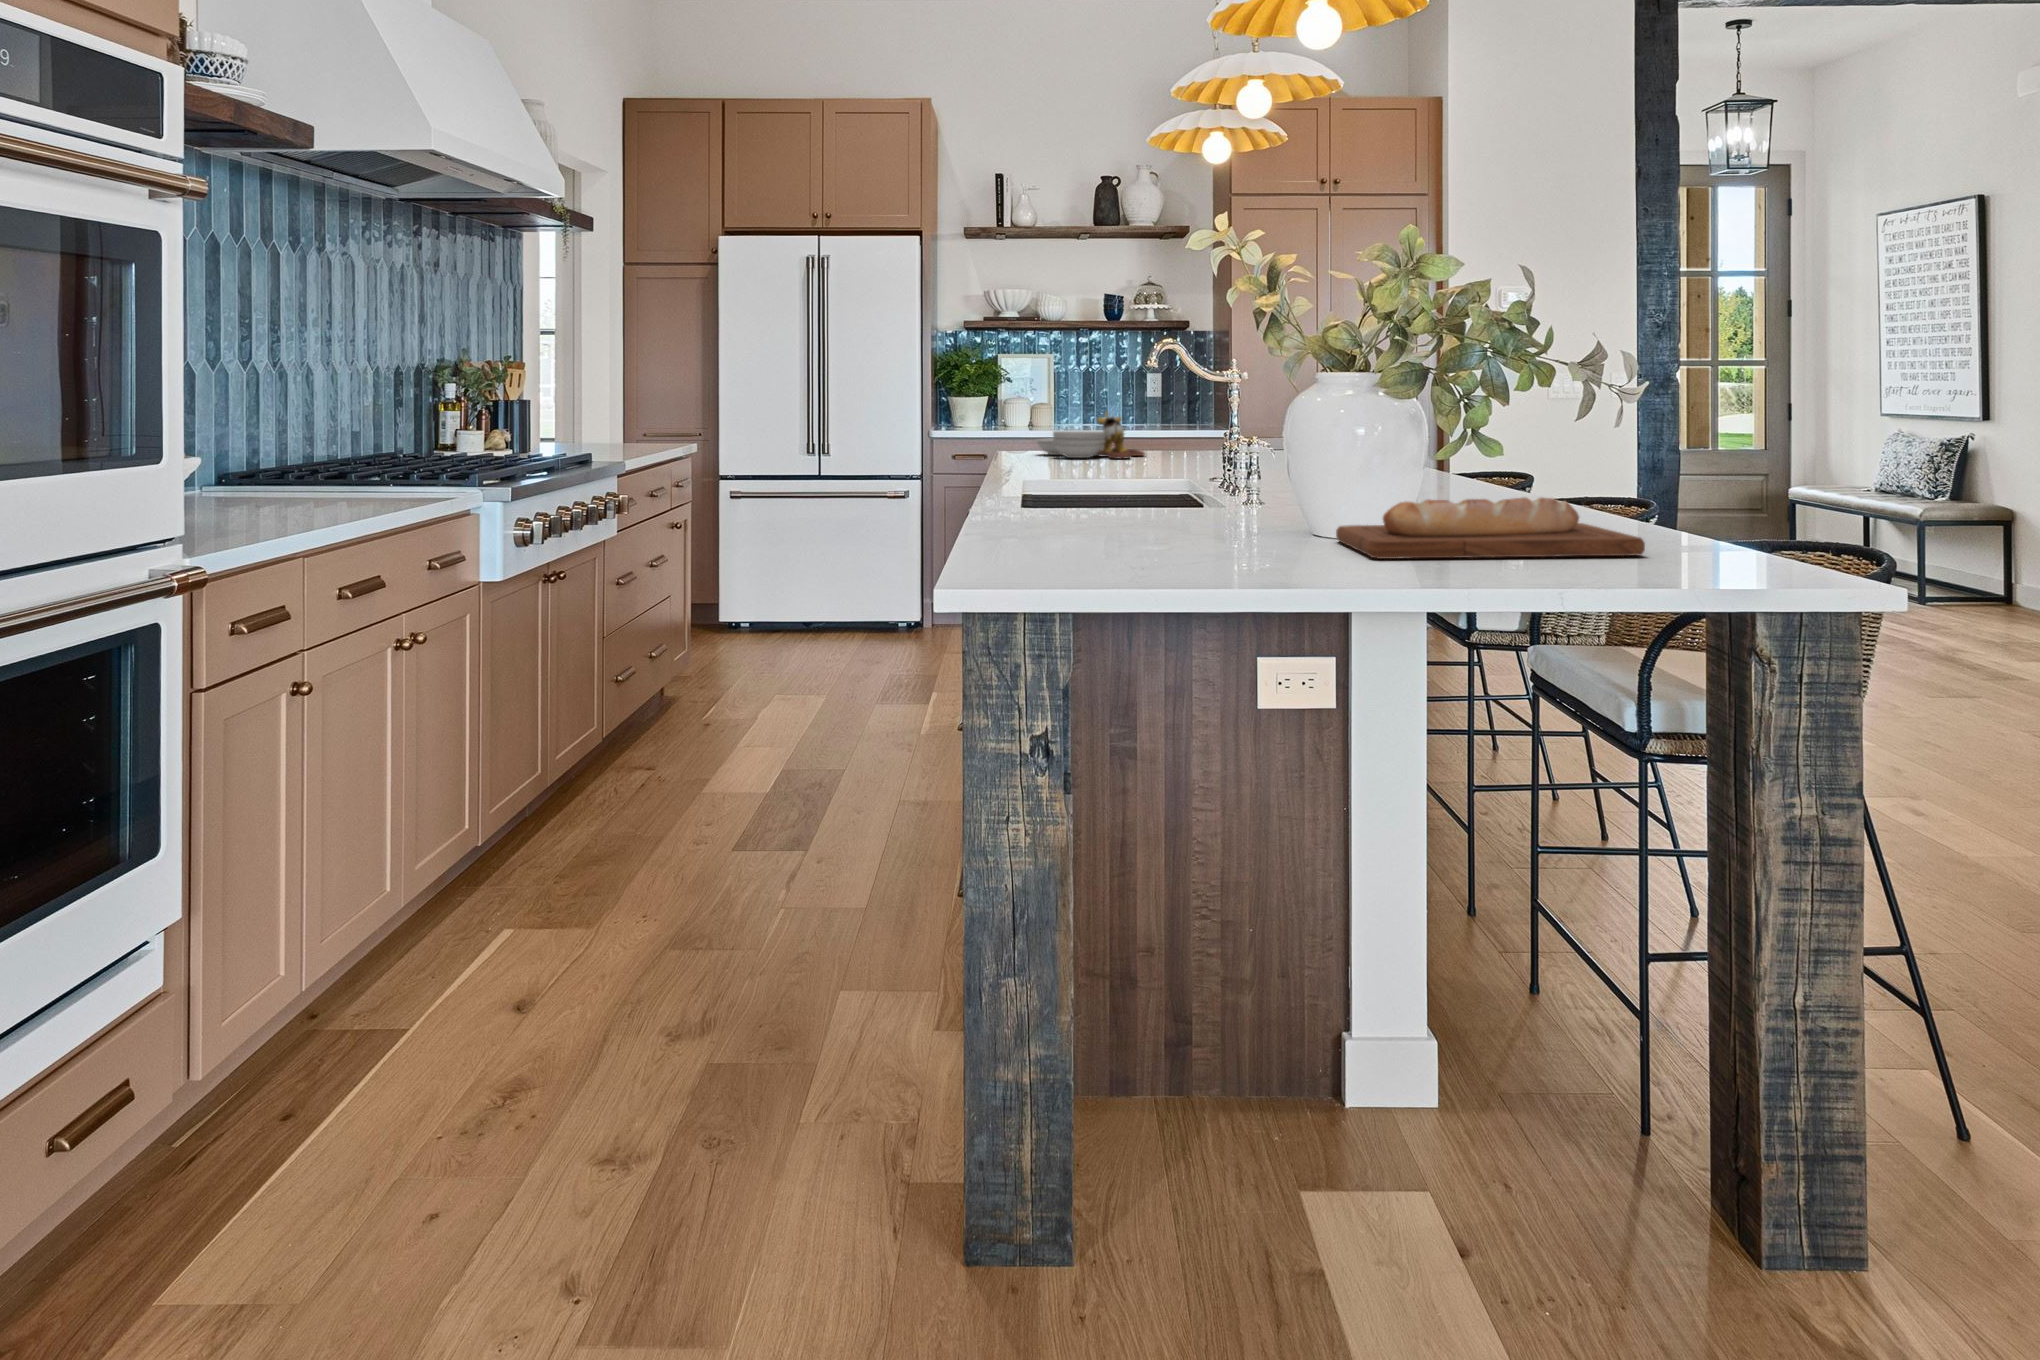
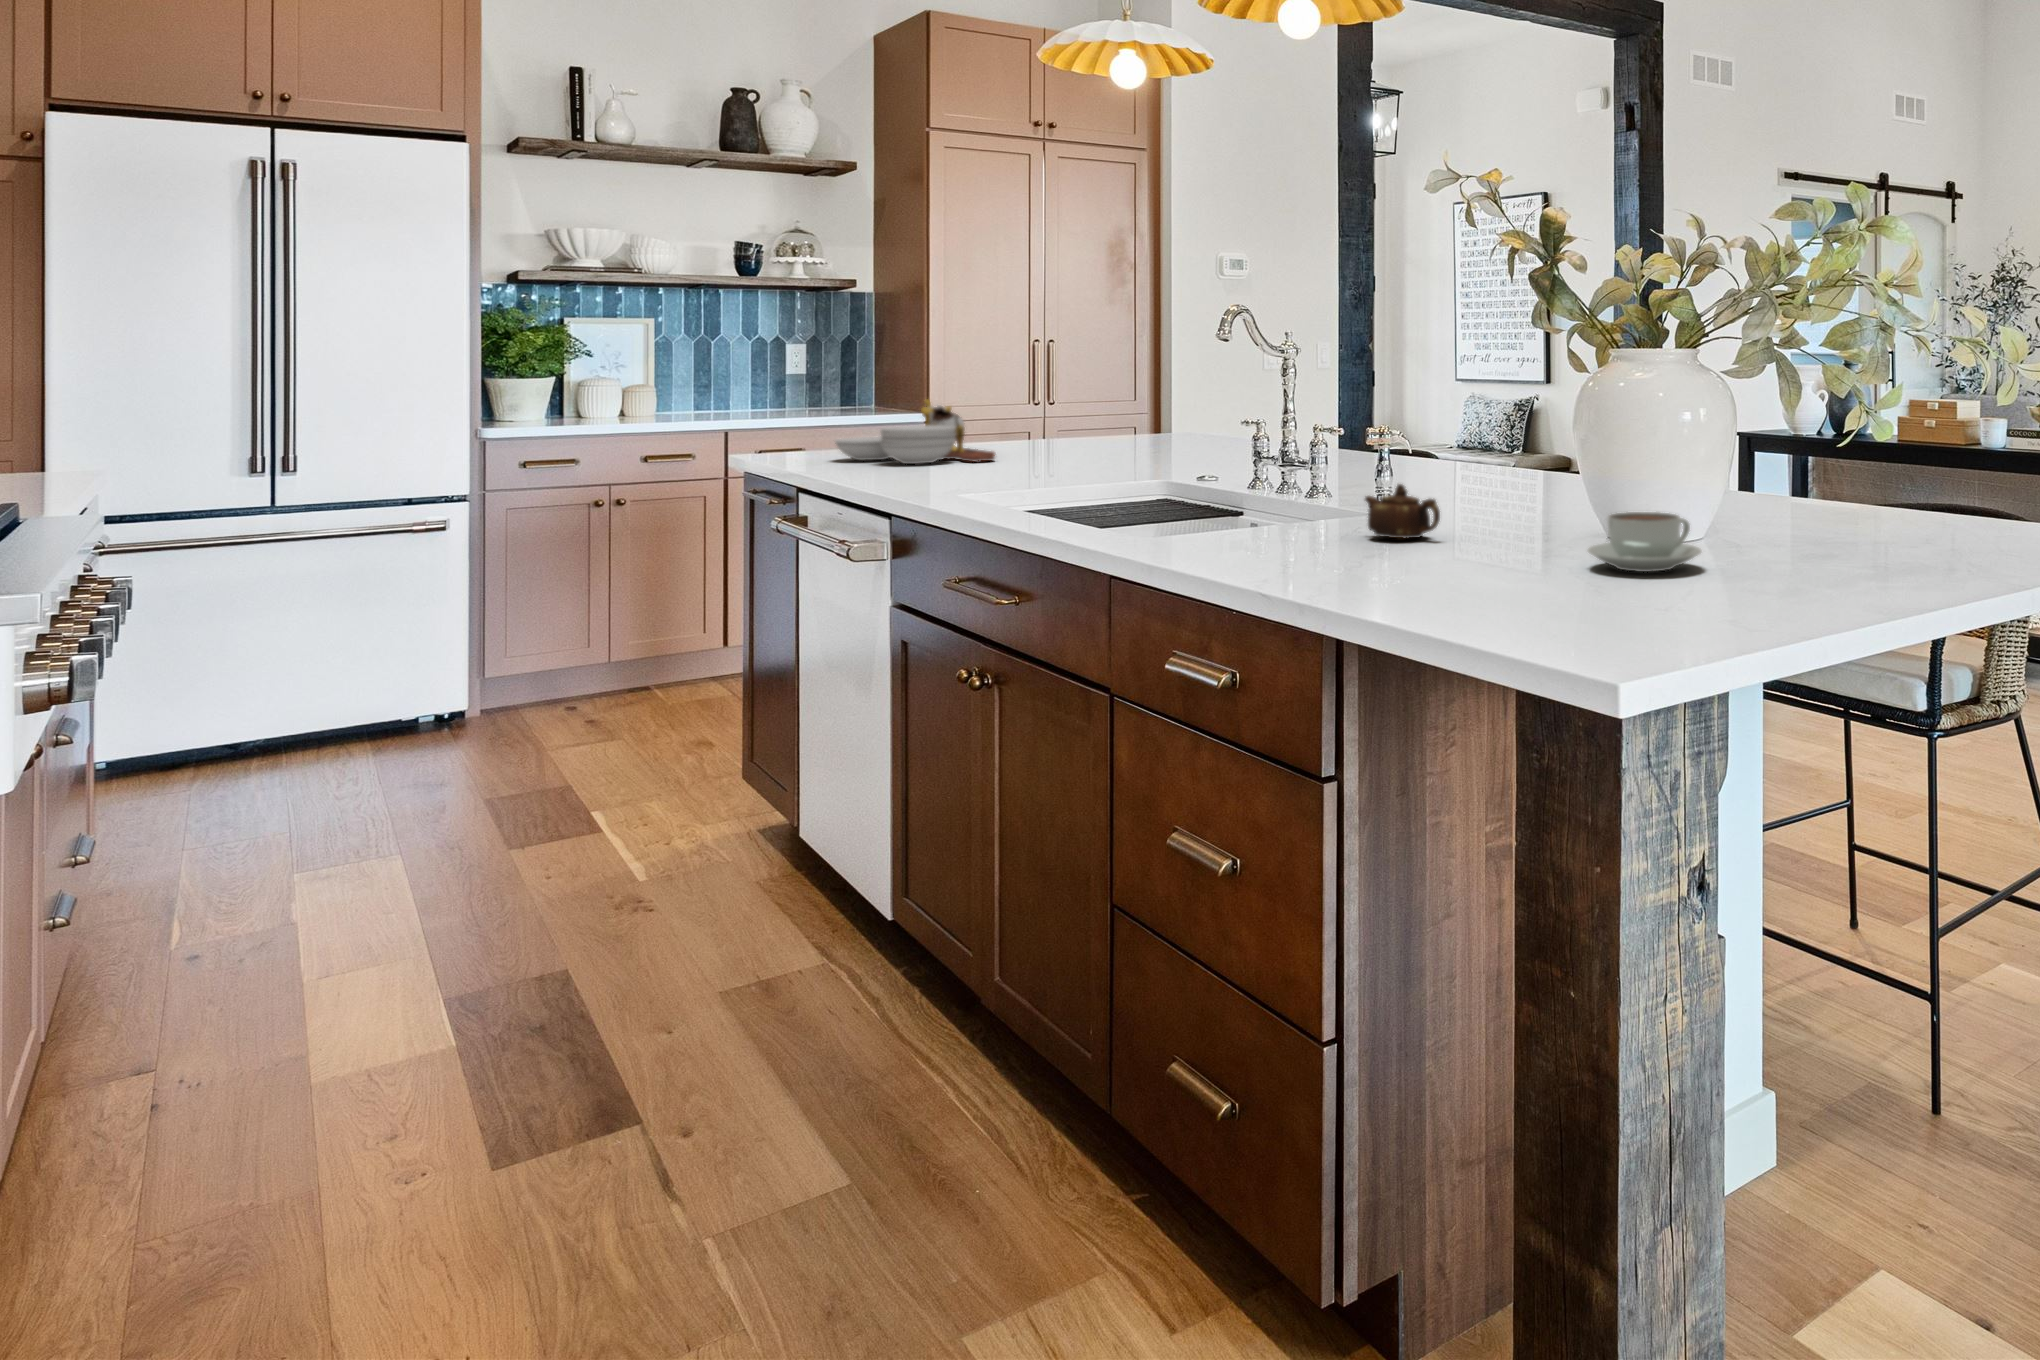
teapot: none [1137,472,1185,515] -> present [1365,484,1440,538]
coffee cup: none [1184,497,1279,544] -> present [1588,512,1701,572]
bread loaf: present [1336,498,1645,559] -> none [1728,490,2024,573]

